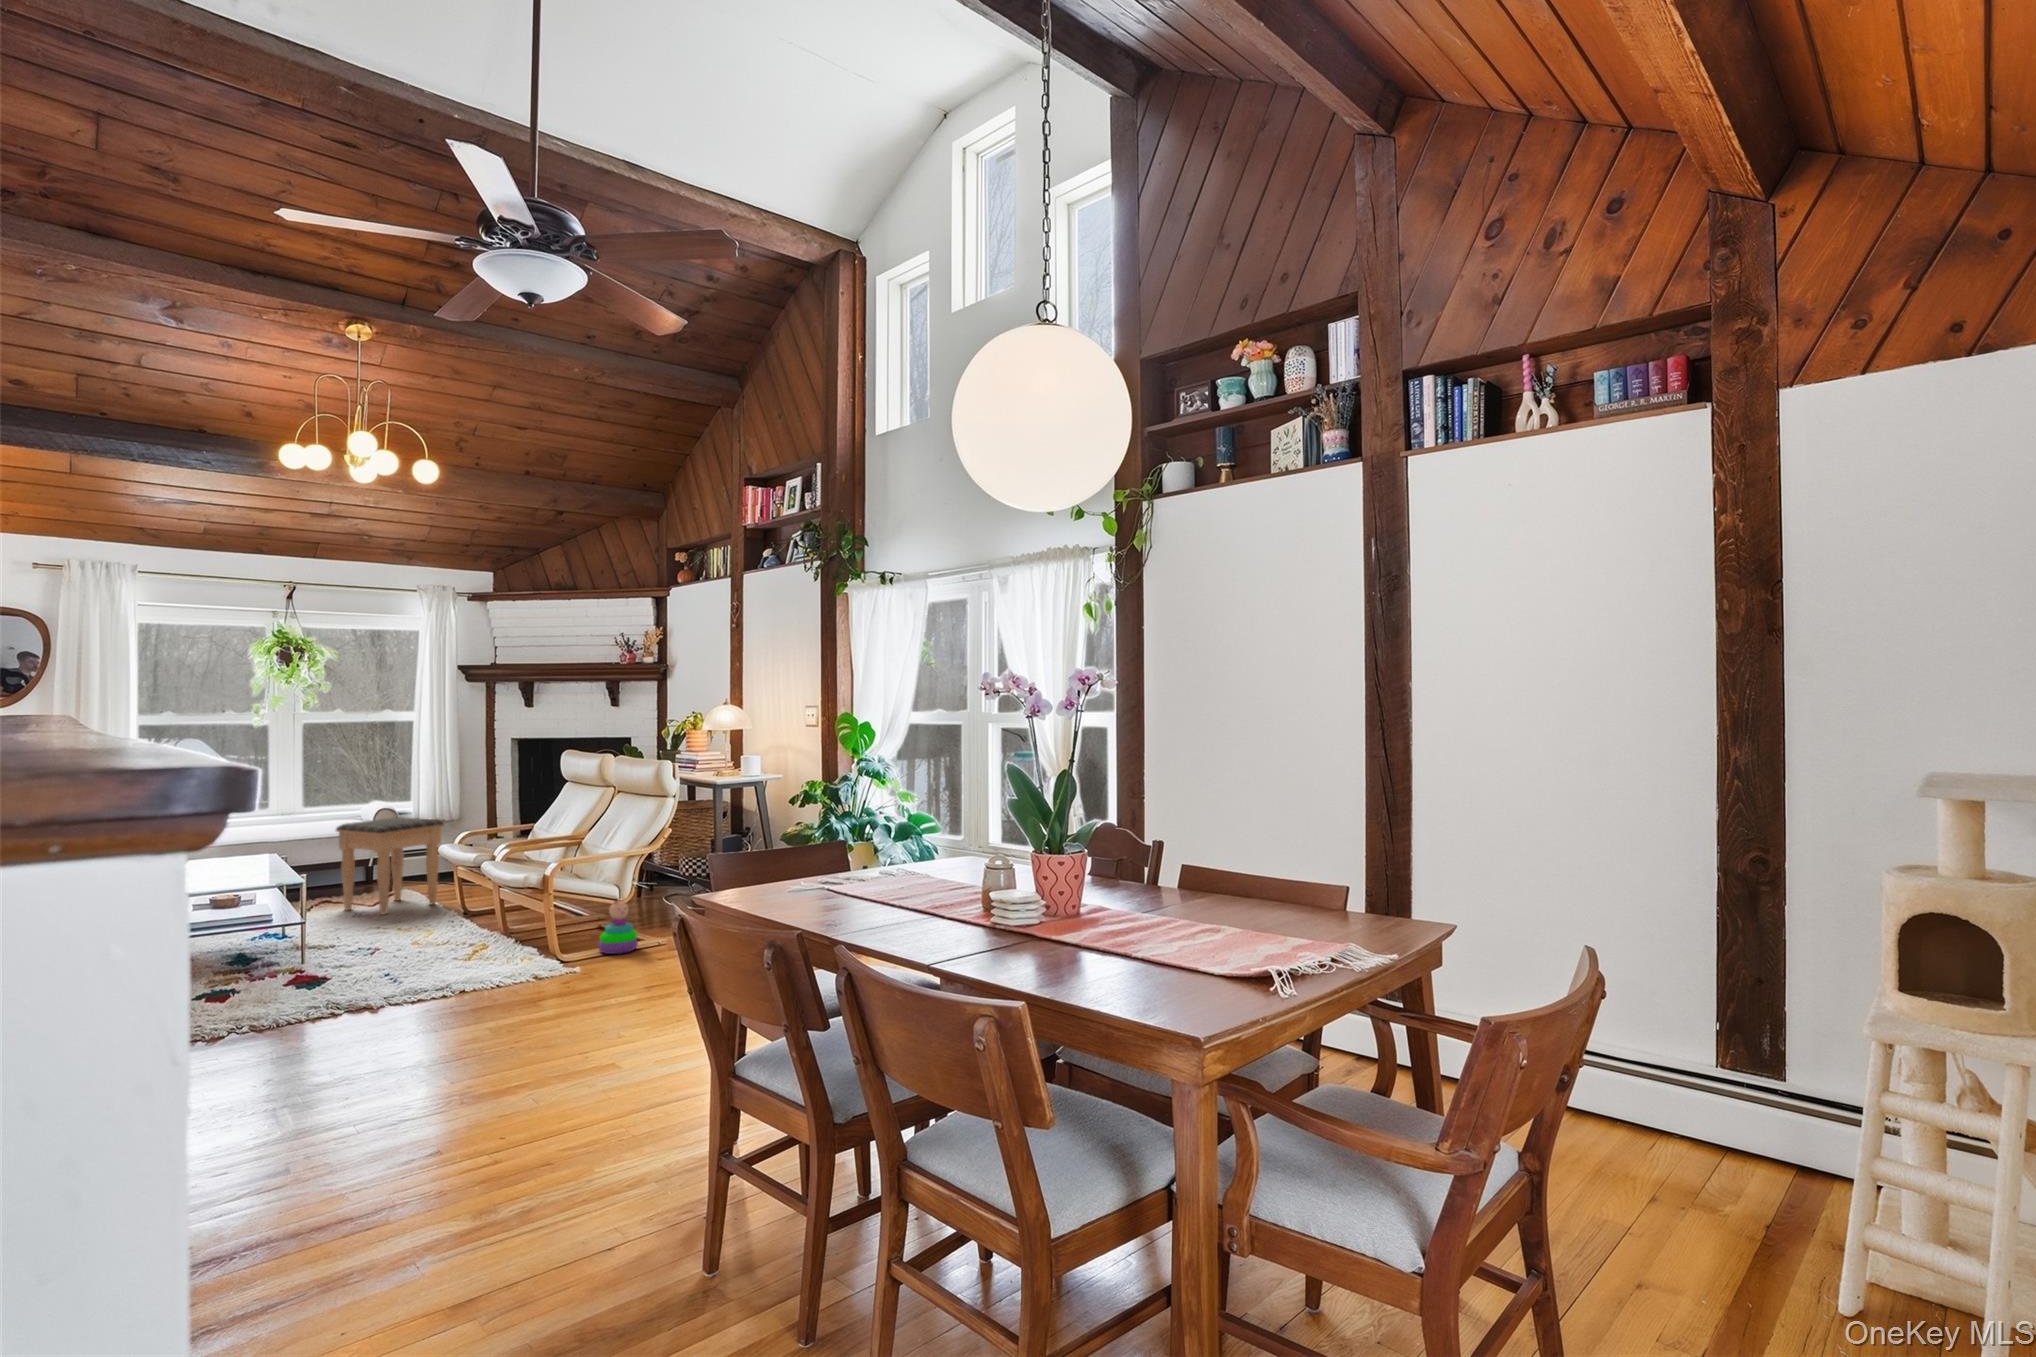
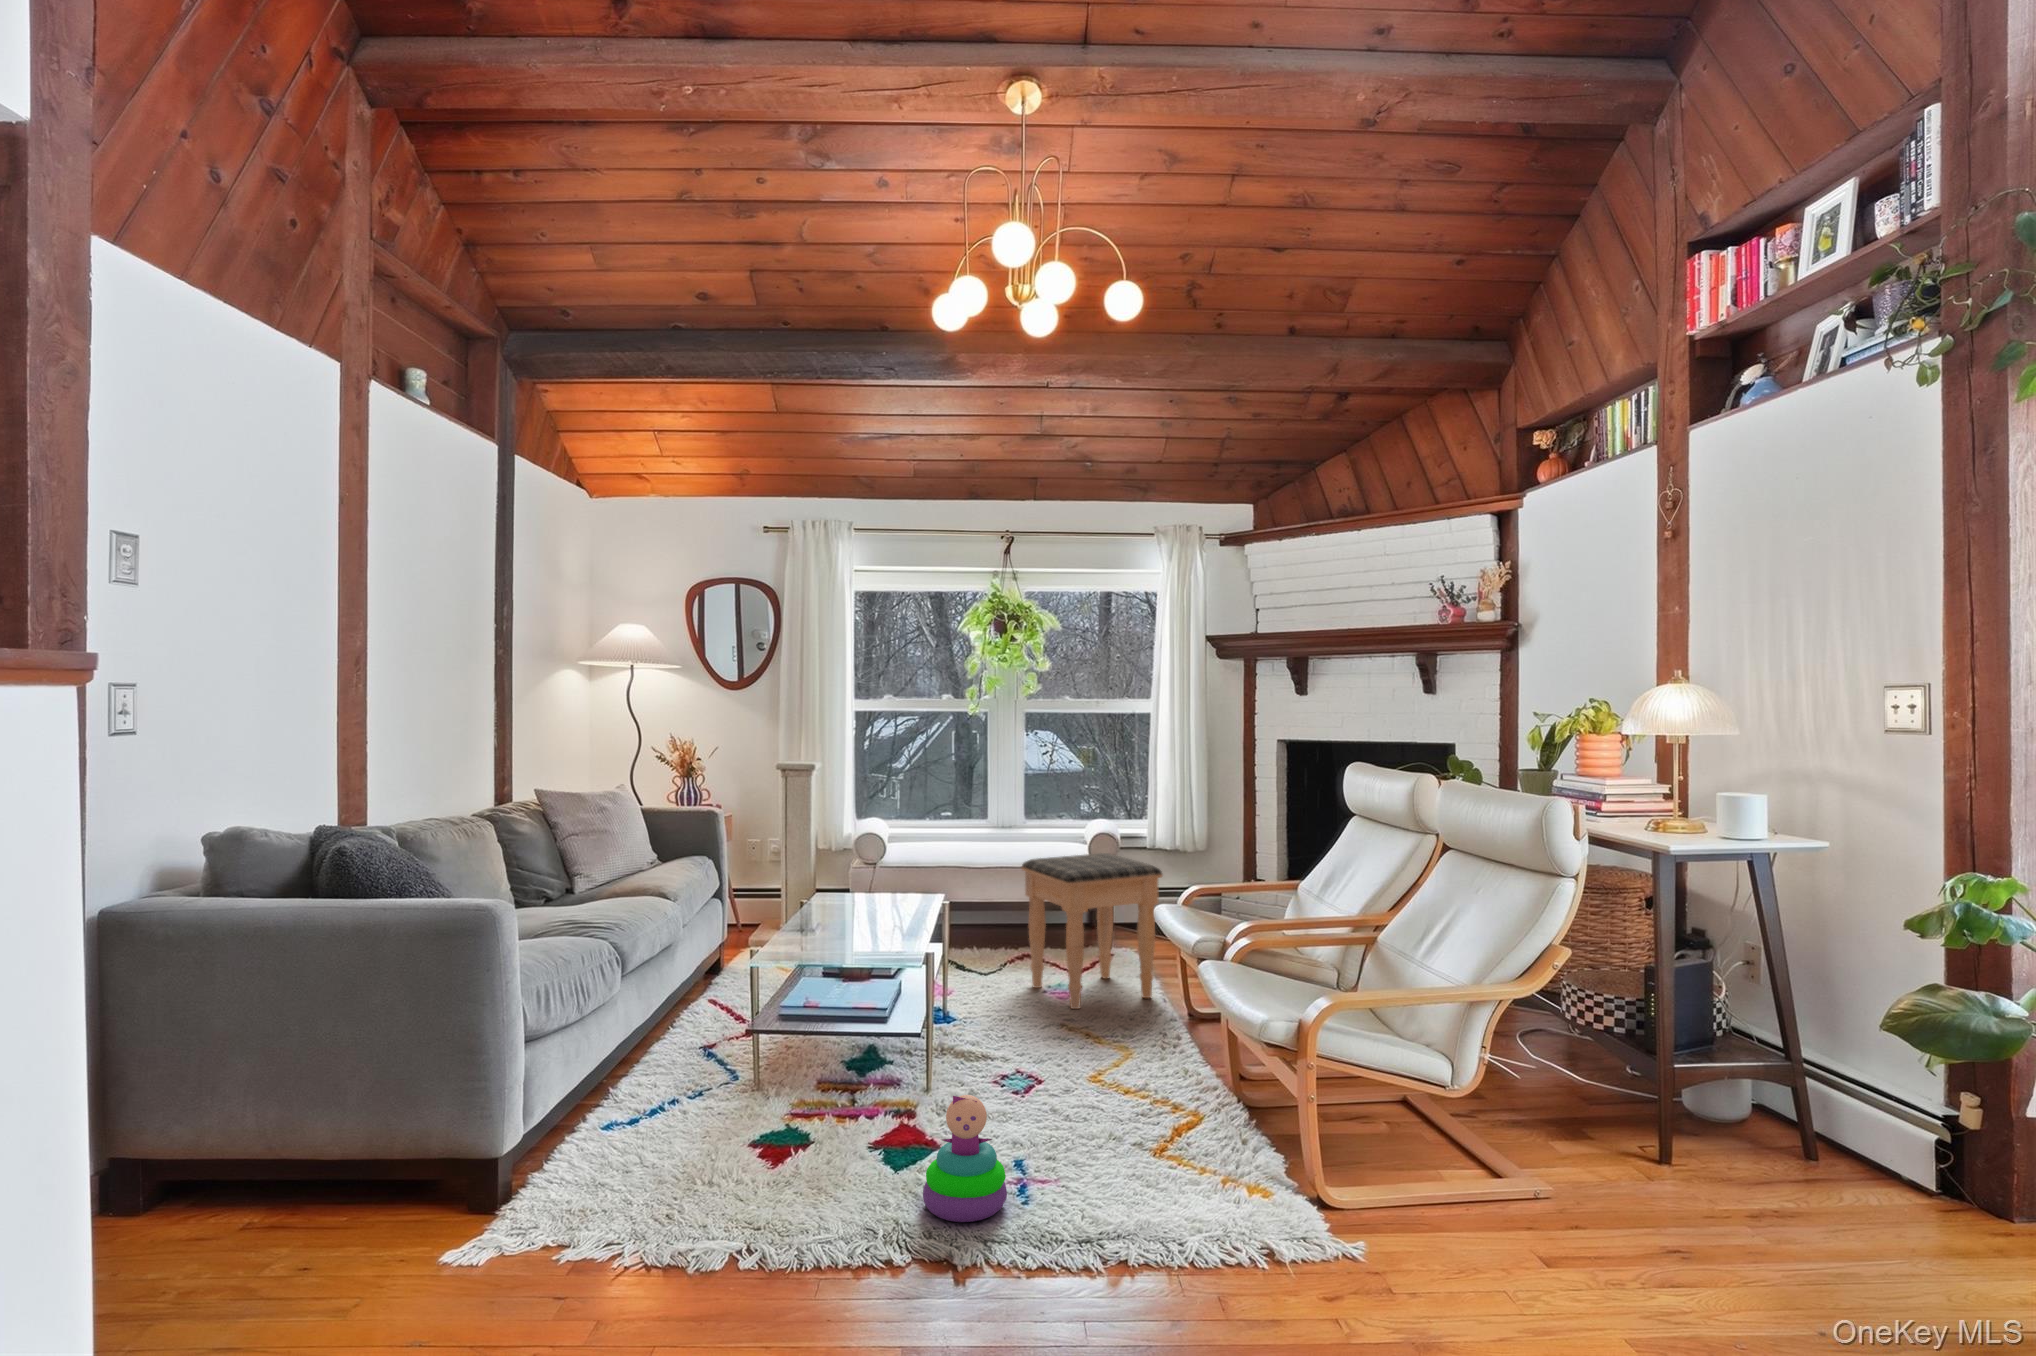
stacking toy: present [598,901,638,954] -> present [923,1095,1007,1222]

